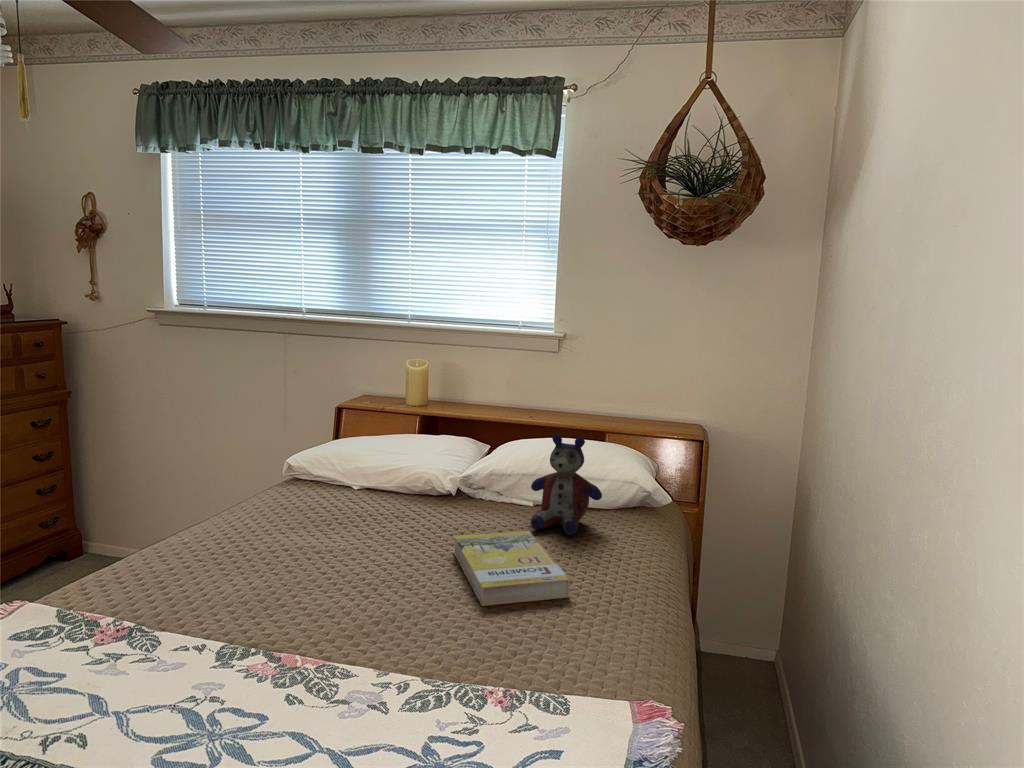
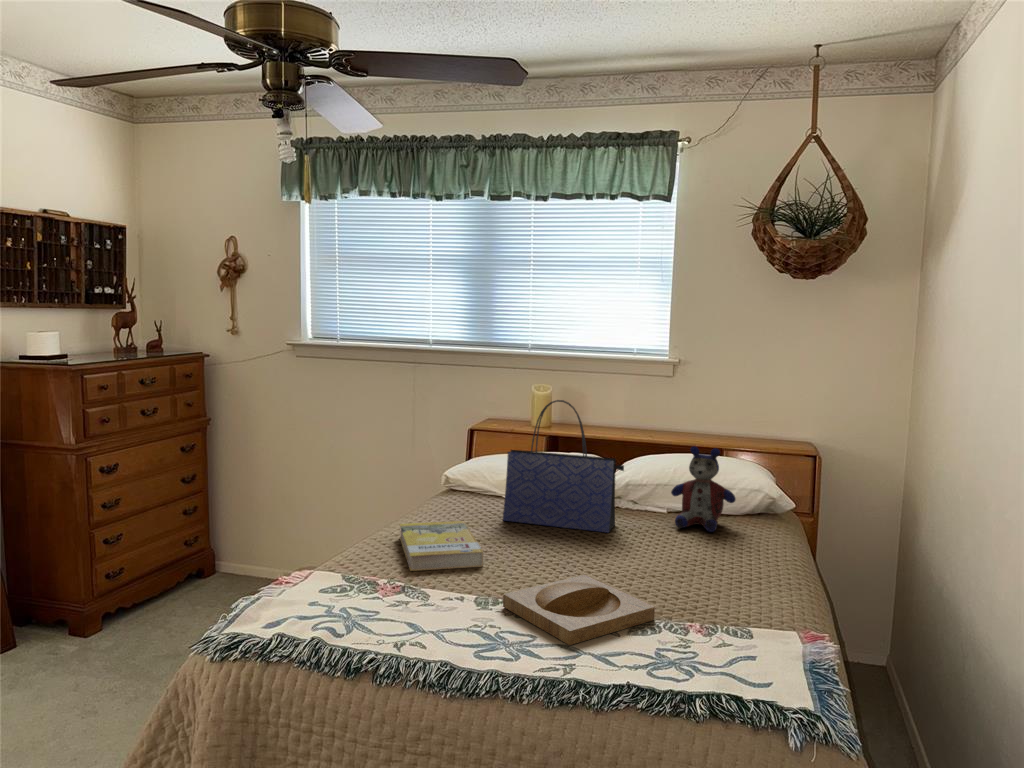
tote bag: none [332,380,470,537] -> present [503,400,624,533]
book: present [454,531,570,606] -> present [400,521,483,571]
tray: none [255,608,449,733] -> present [503,575,655,645]

